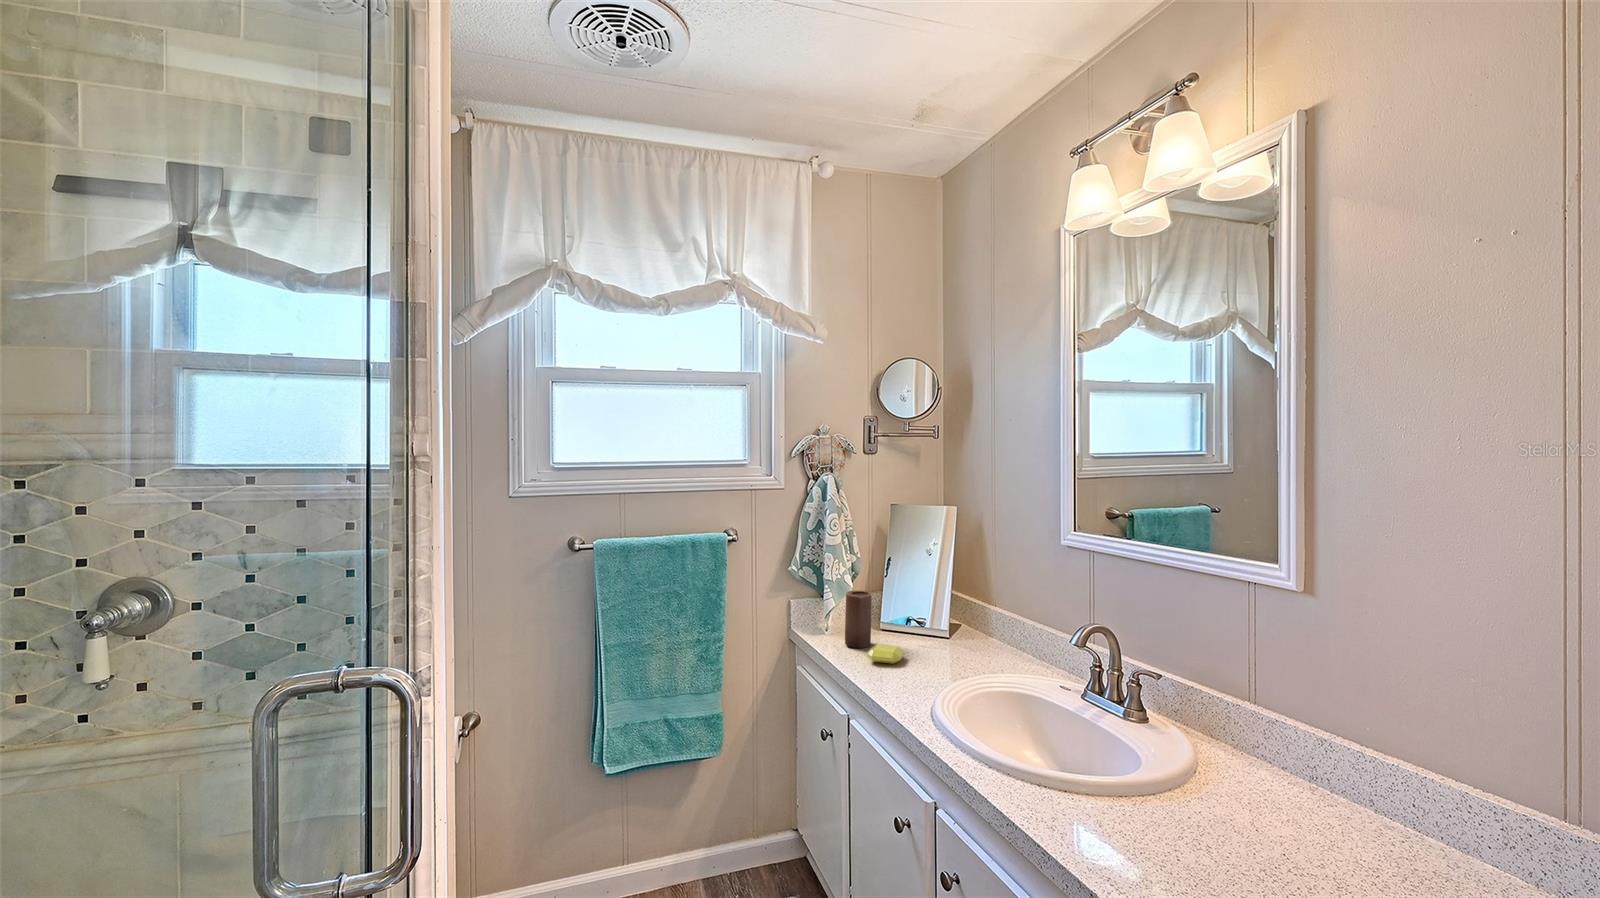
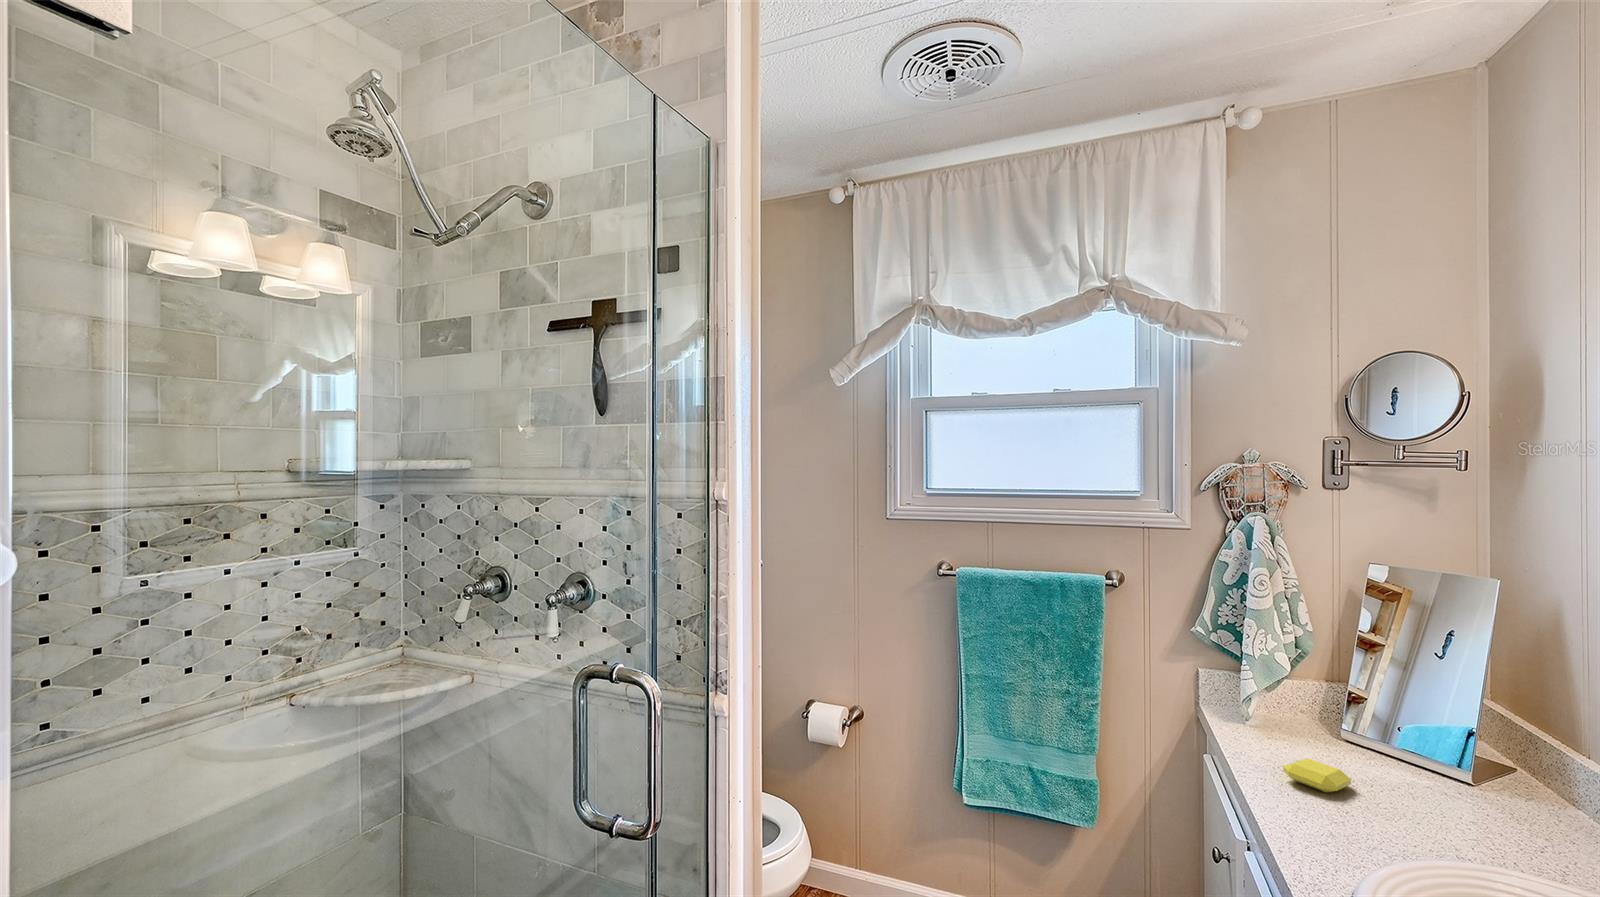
candle: present [845,591,872,648] -> none [1265,675,1309,757]

